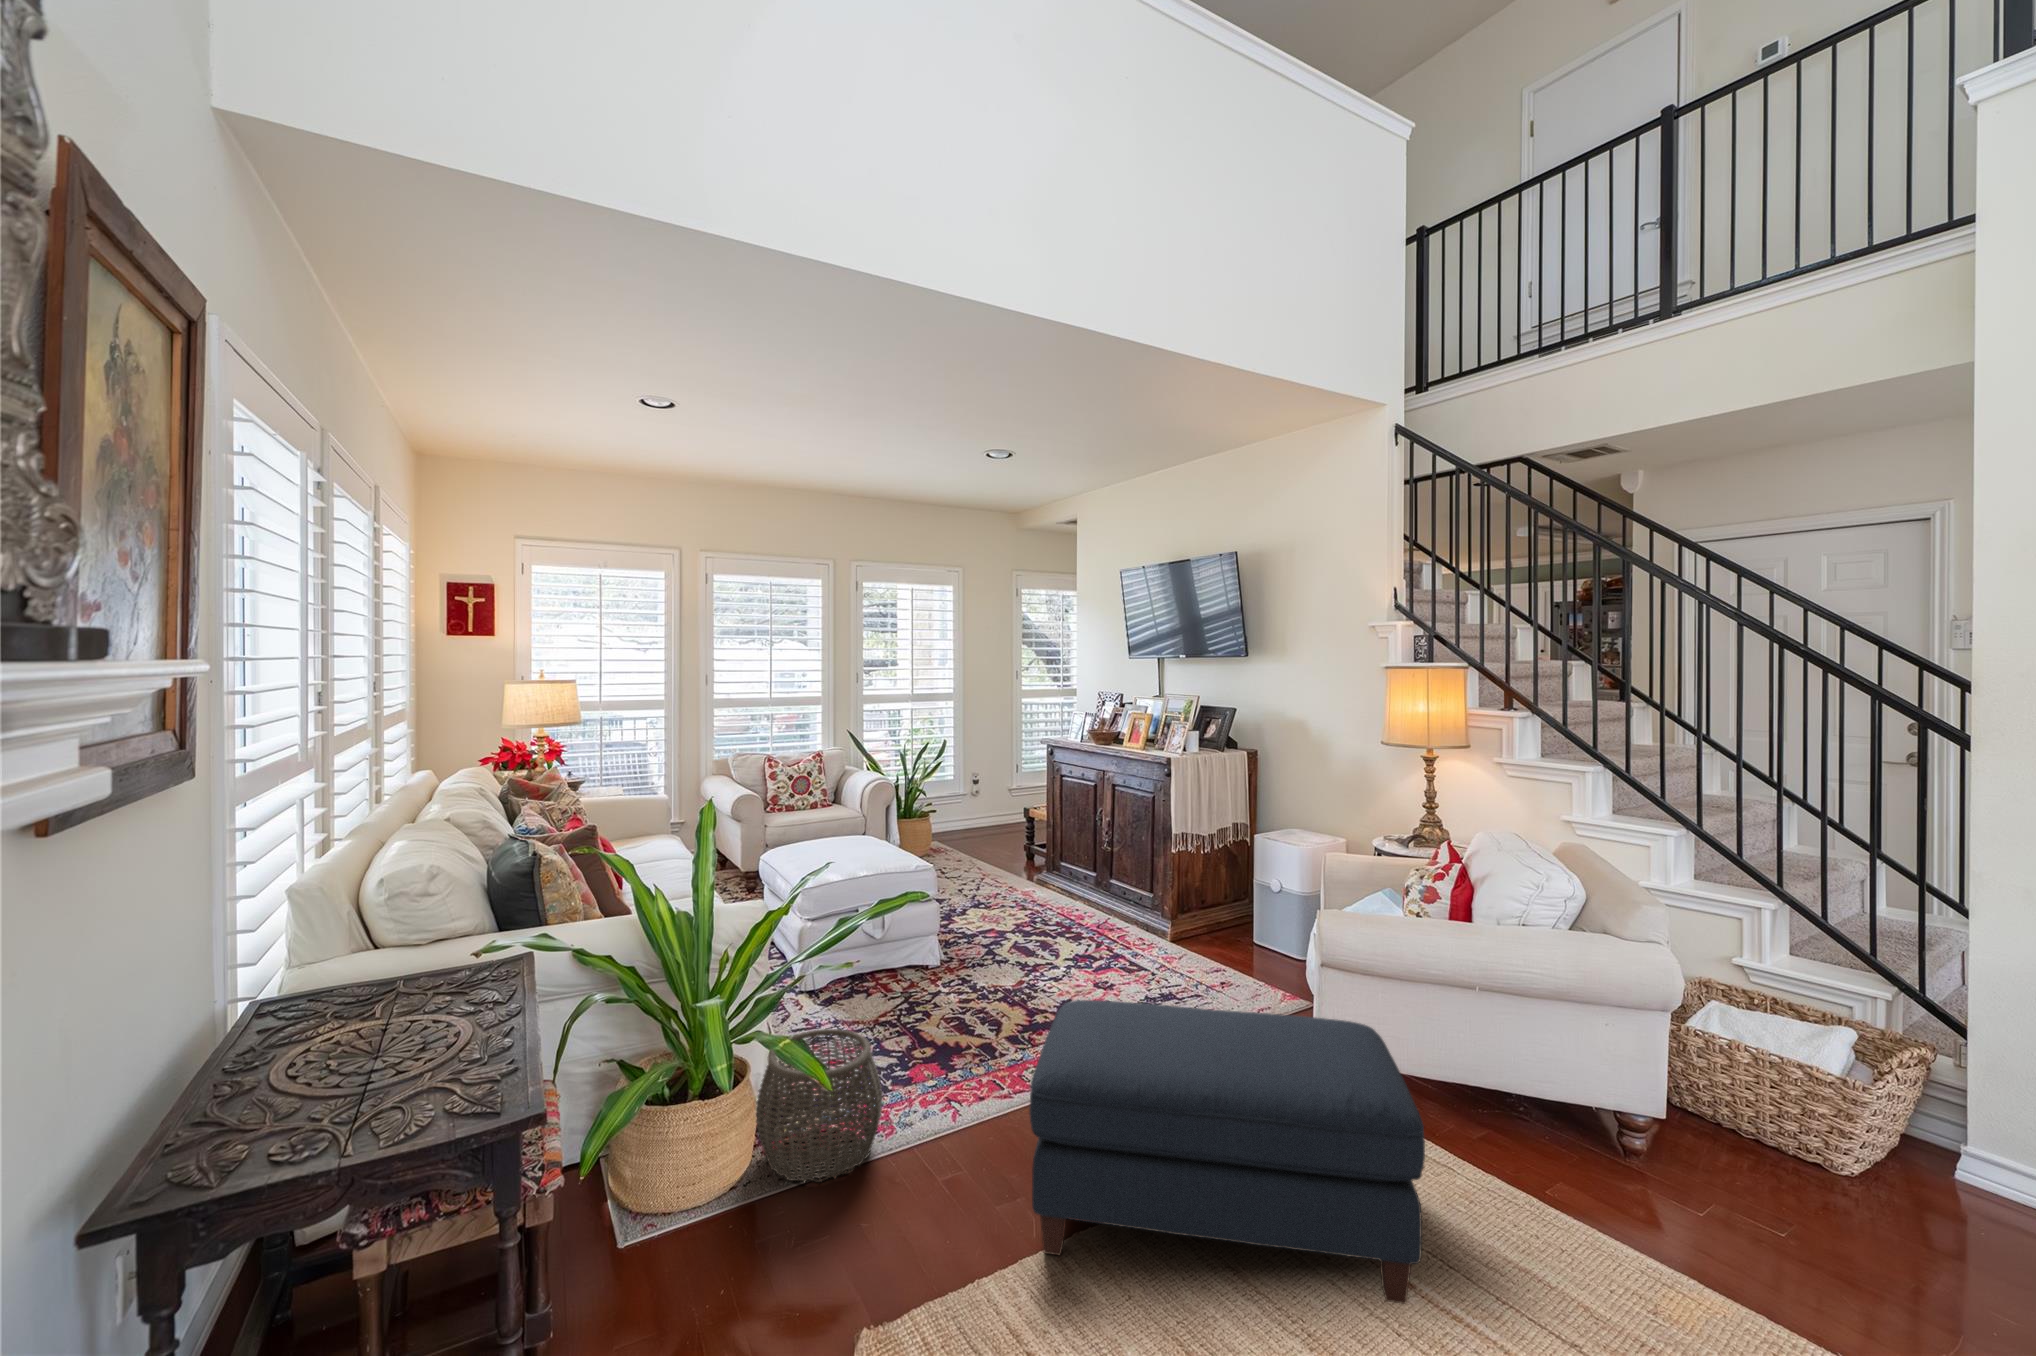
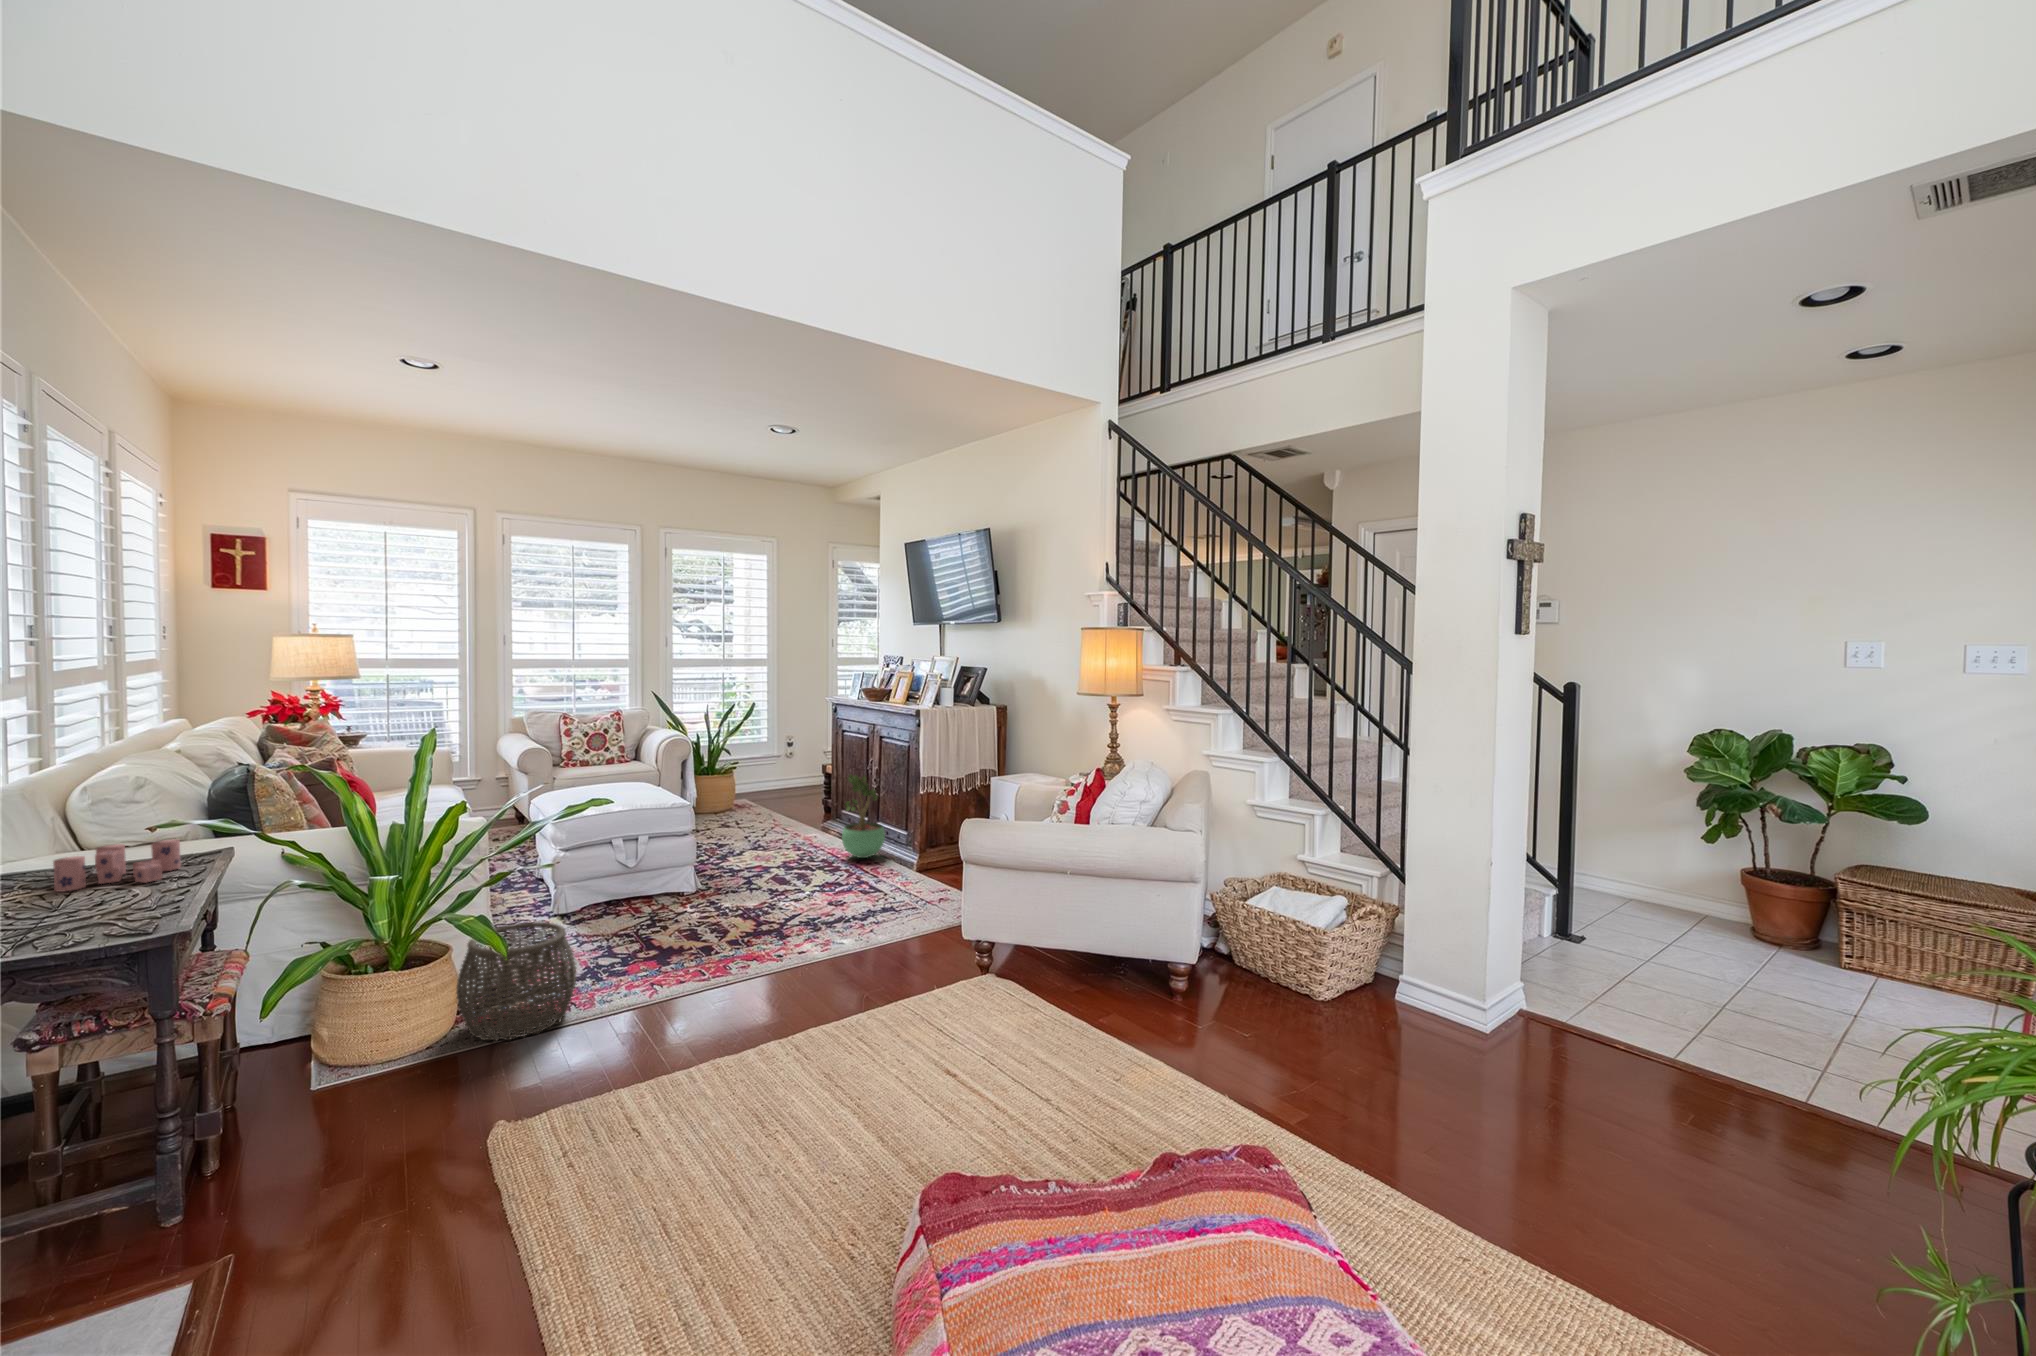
potted plant: none [1081,829,1129,923] -> present [842,775,885,858]
candle: none [353,946,478,1020] -> present [53,839,181,892]
ottoman: present [1029,1000,1425,1304] -> none [666,890,979,1089]

